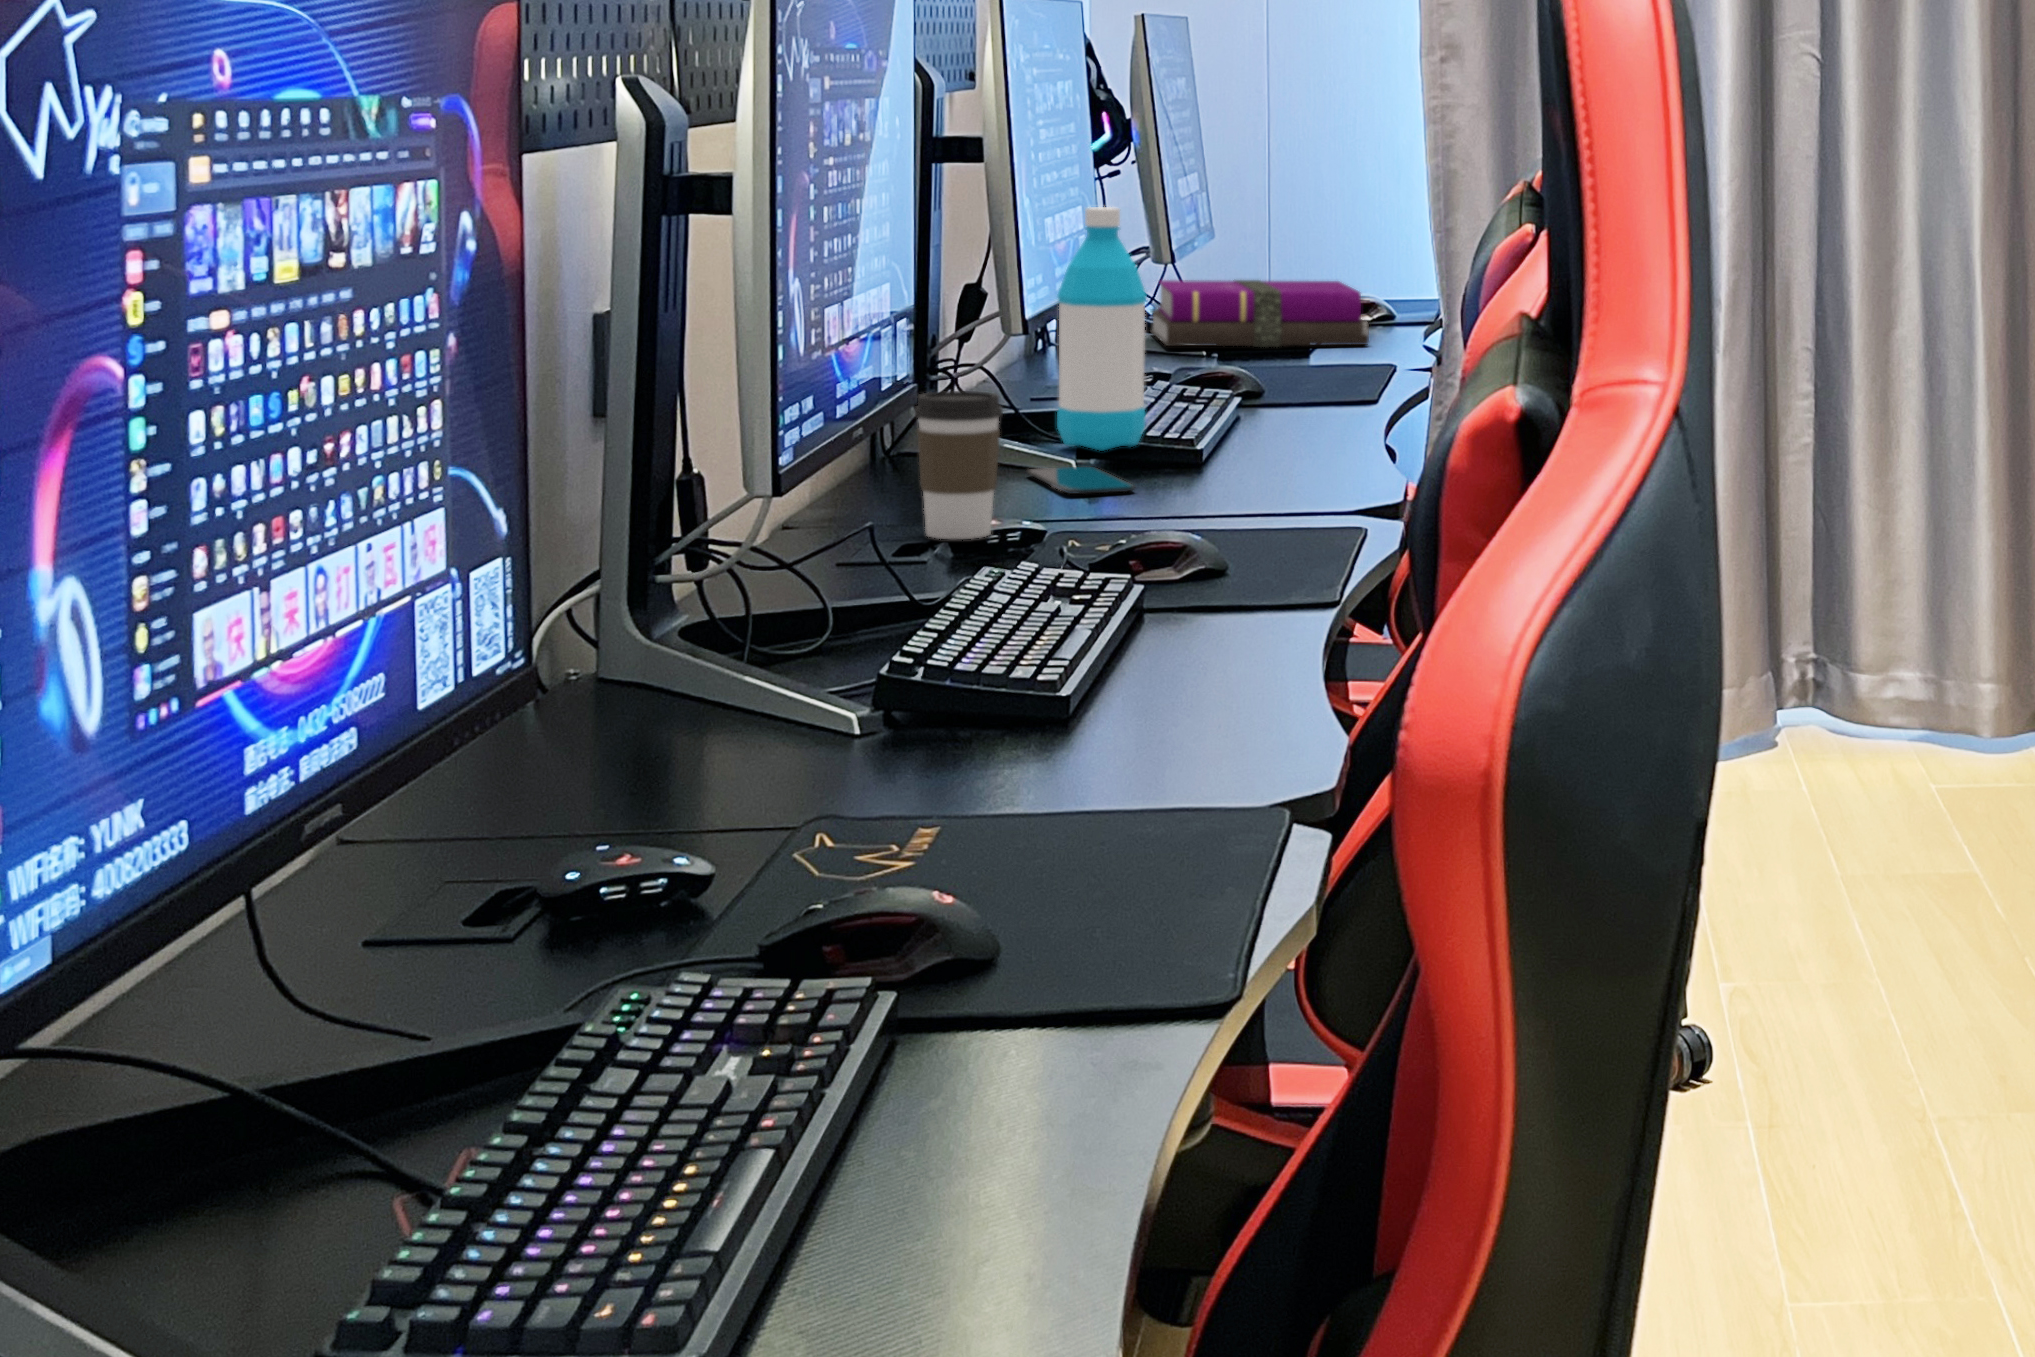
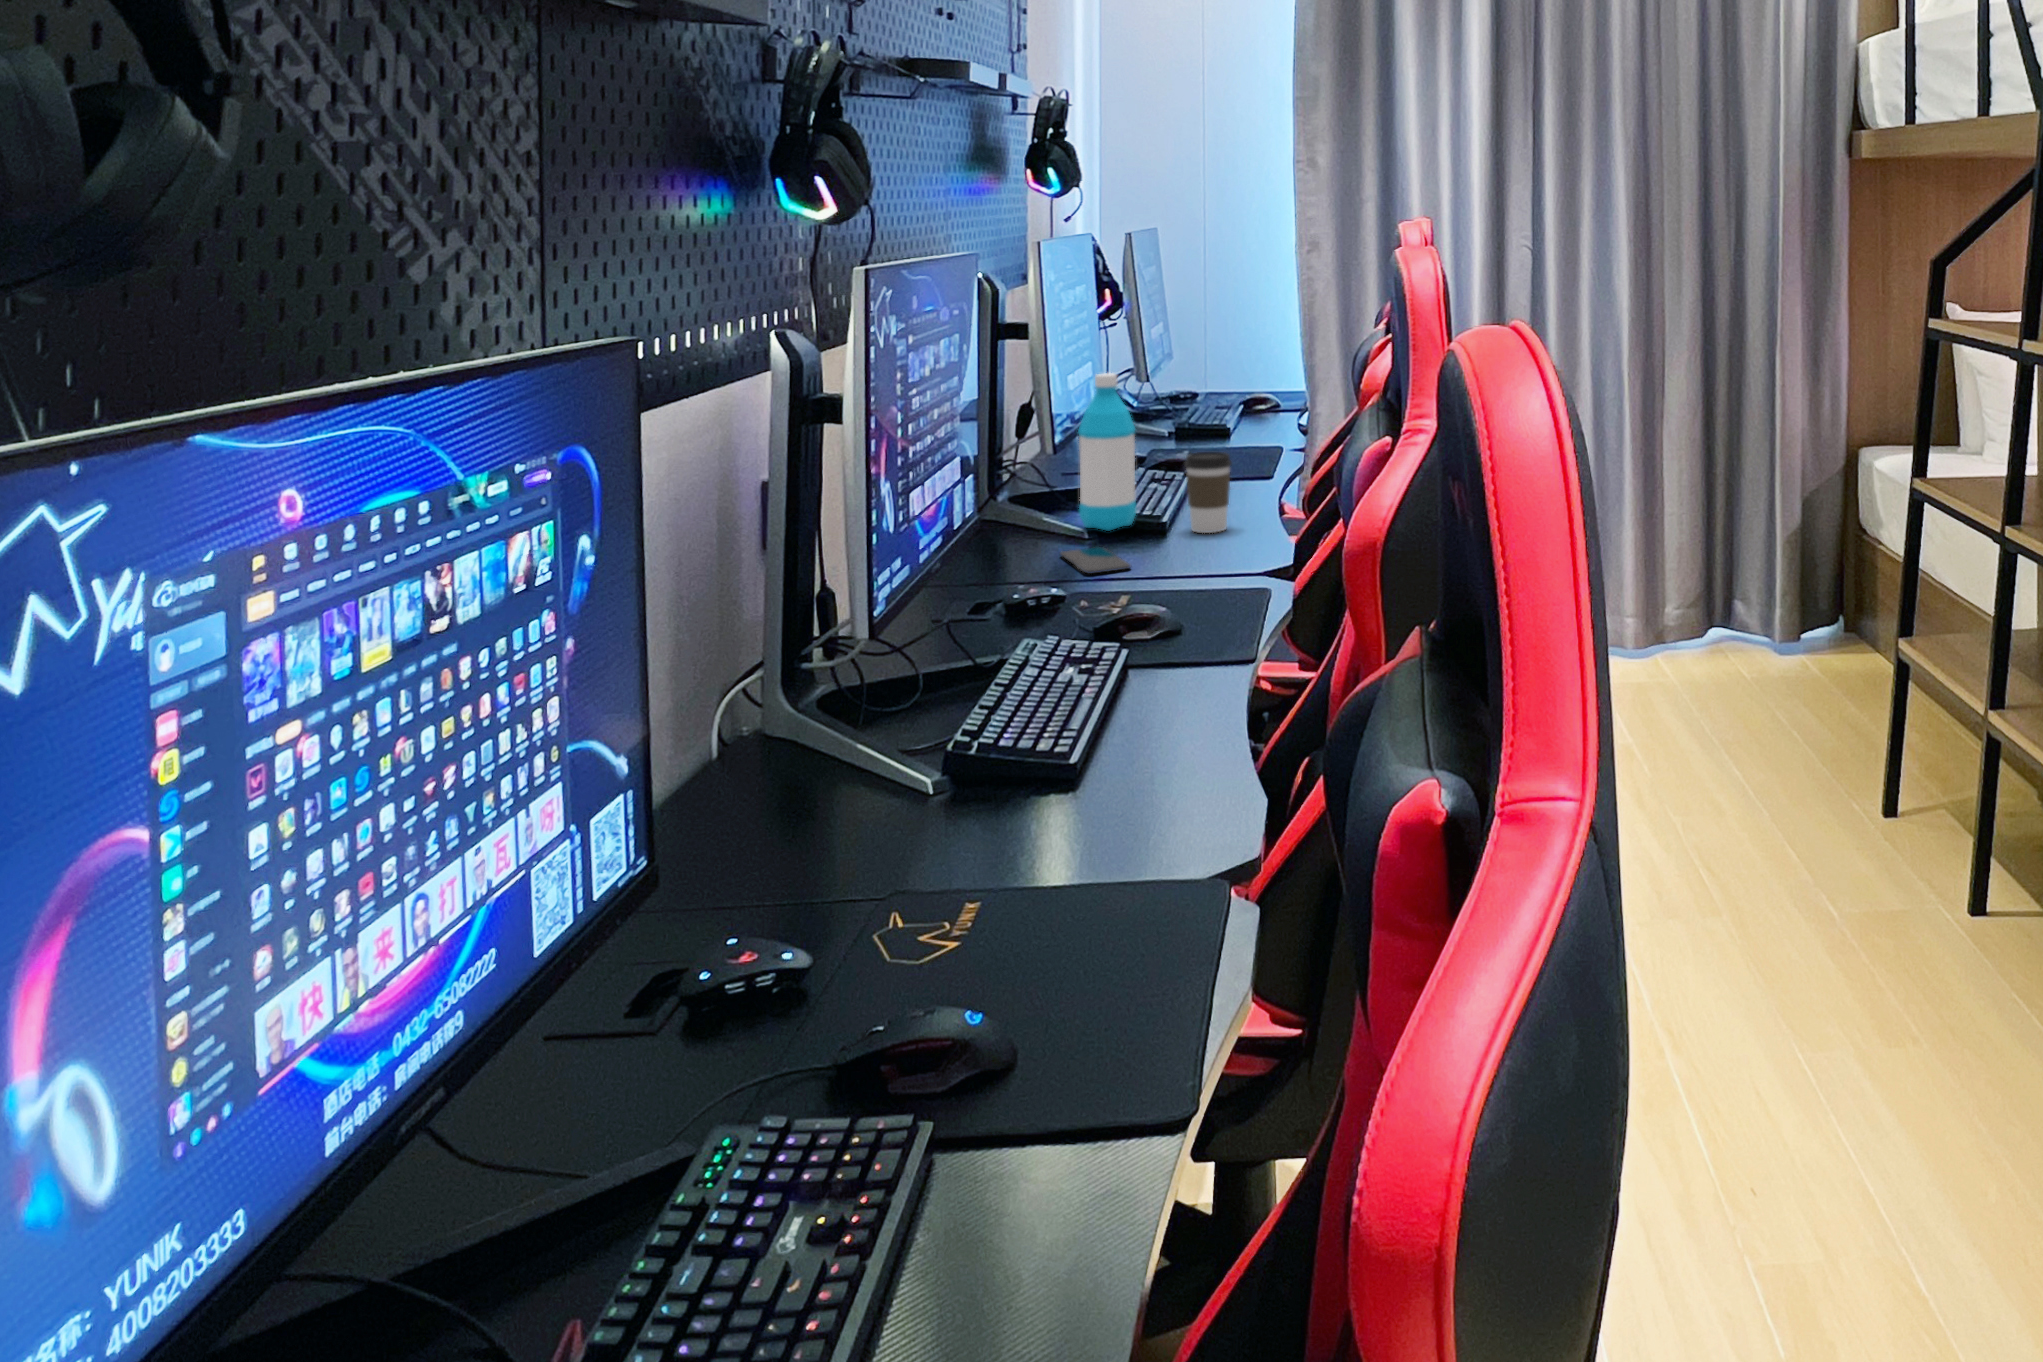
notebook: present [1151,280,1369,347] -> none [1136,387,1271,436]
coffee cup: present [914,391,1003,539] -> present [1184,452,1232,533]

